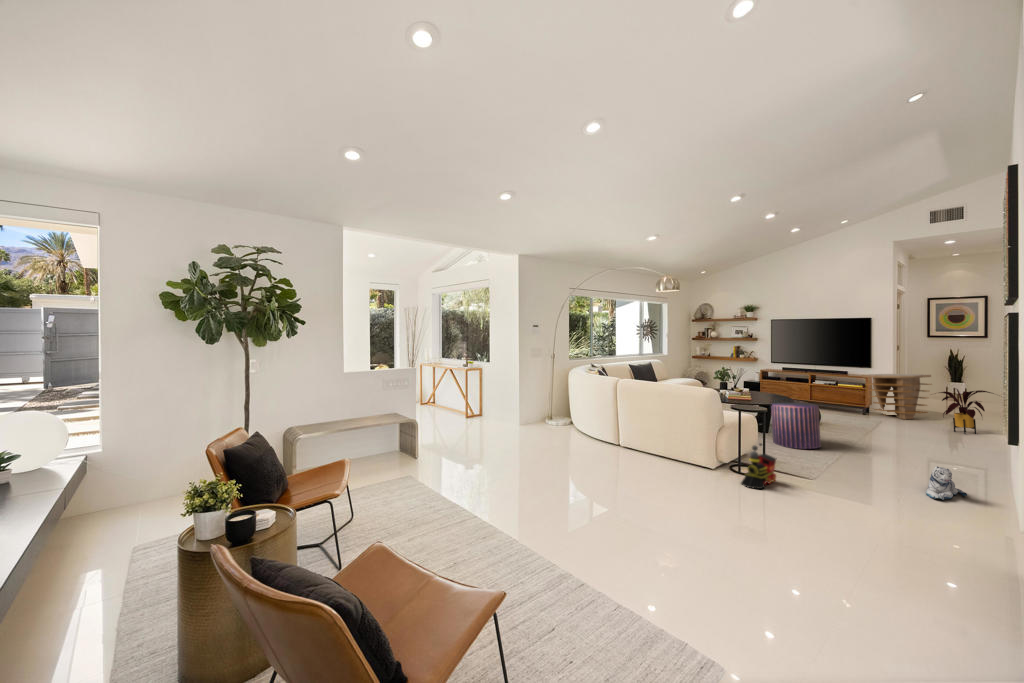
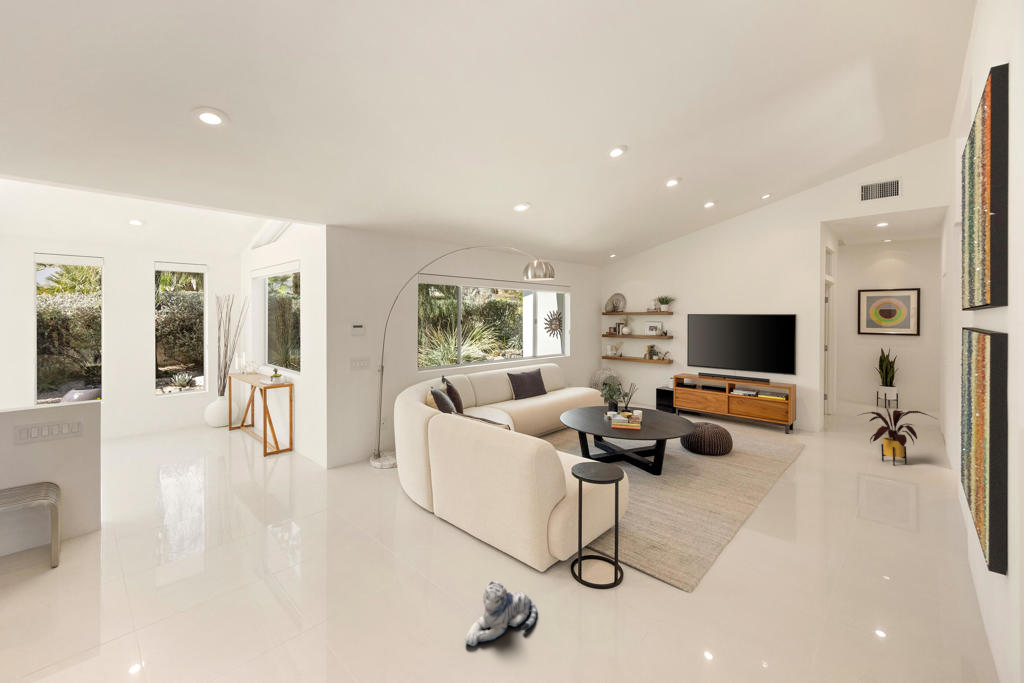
side table: present [862,374,931,419] -> none [783,383,860,440]
pouf: present [771,403,821,449] -> none [656,438,716,509]
toy train: present [741,443,776,489] -> none [564,540,625,627]
plush toy: present [926,466,967,500] -> present [465,581,537,646]

